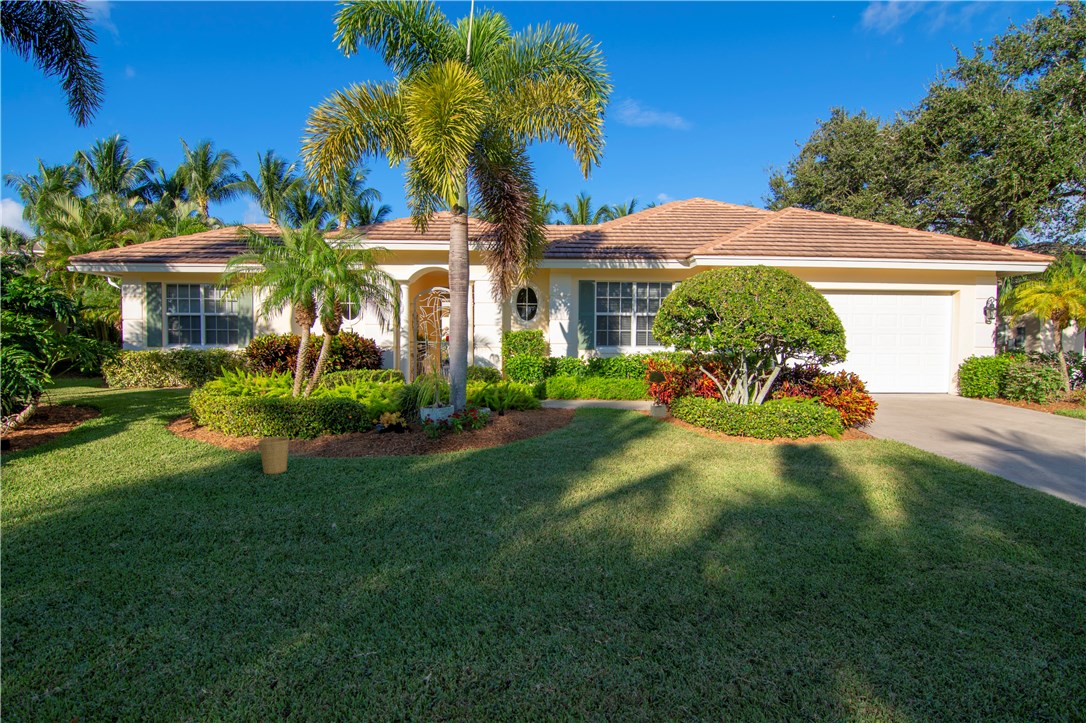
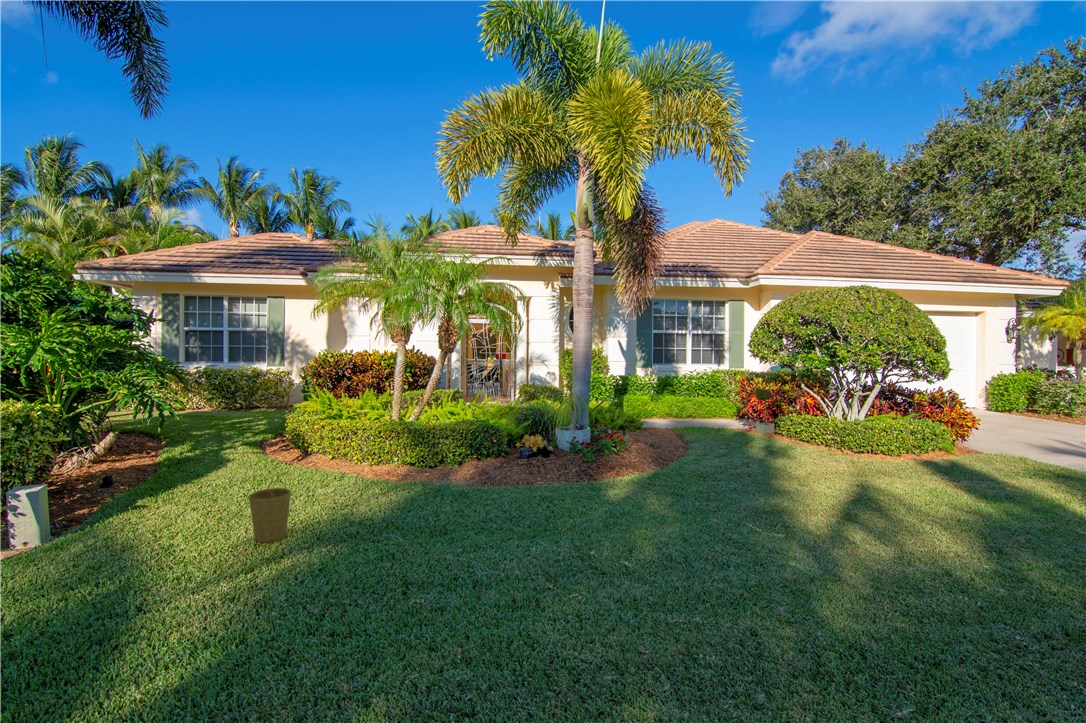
basket: present [259,435,289,474] -> present [248,481,291,543]

